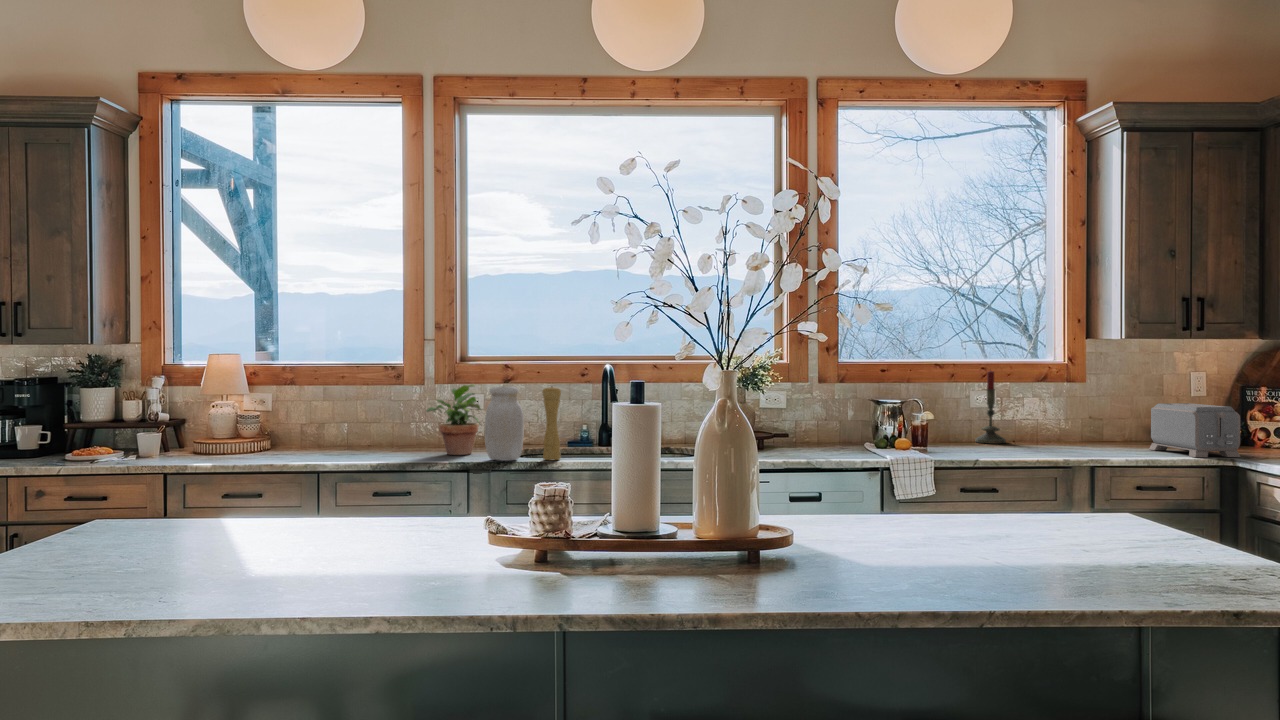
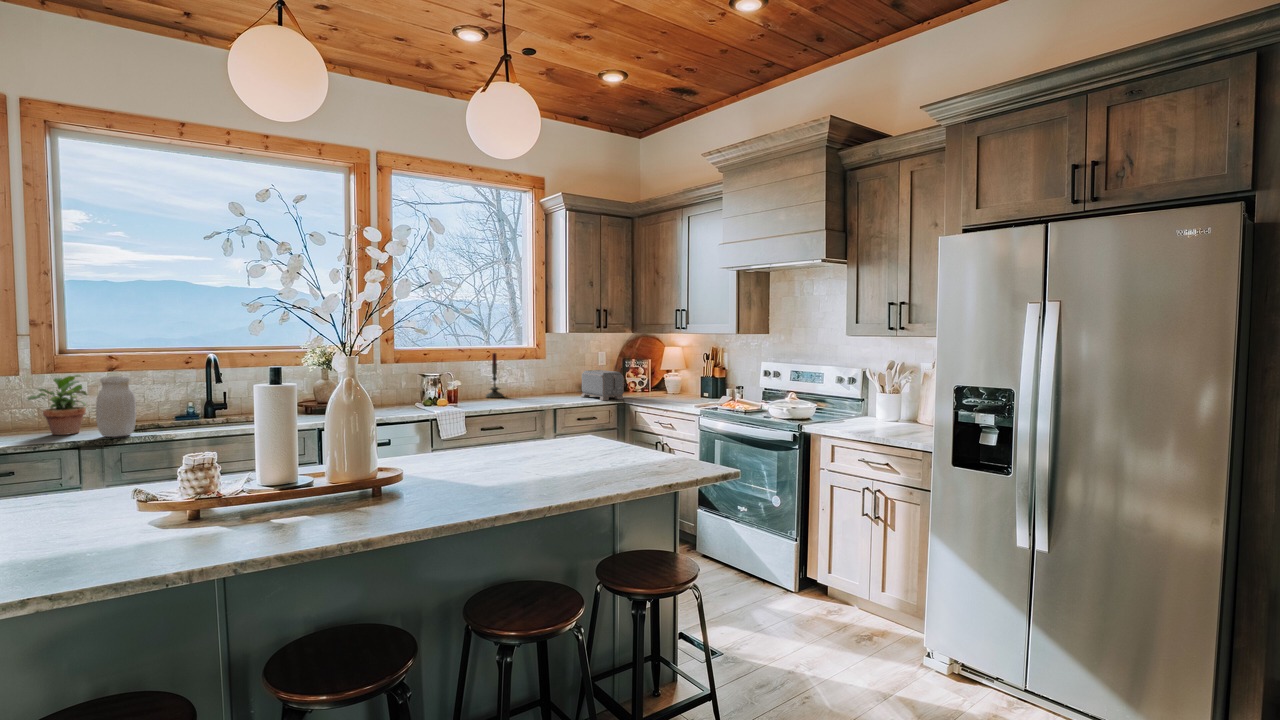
pepper mill: present [542,386,561,460] -> none [154,375,173,433]

